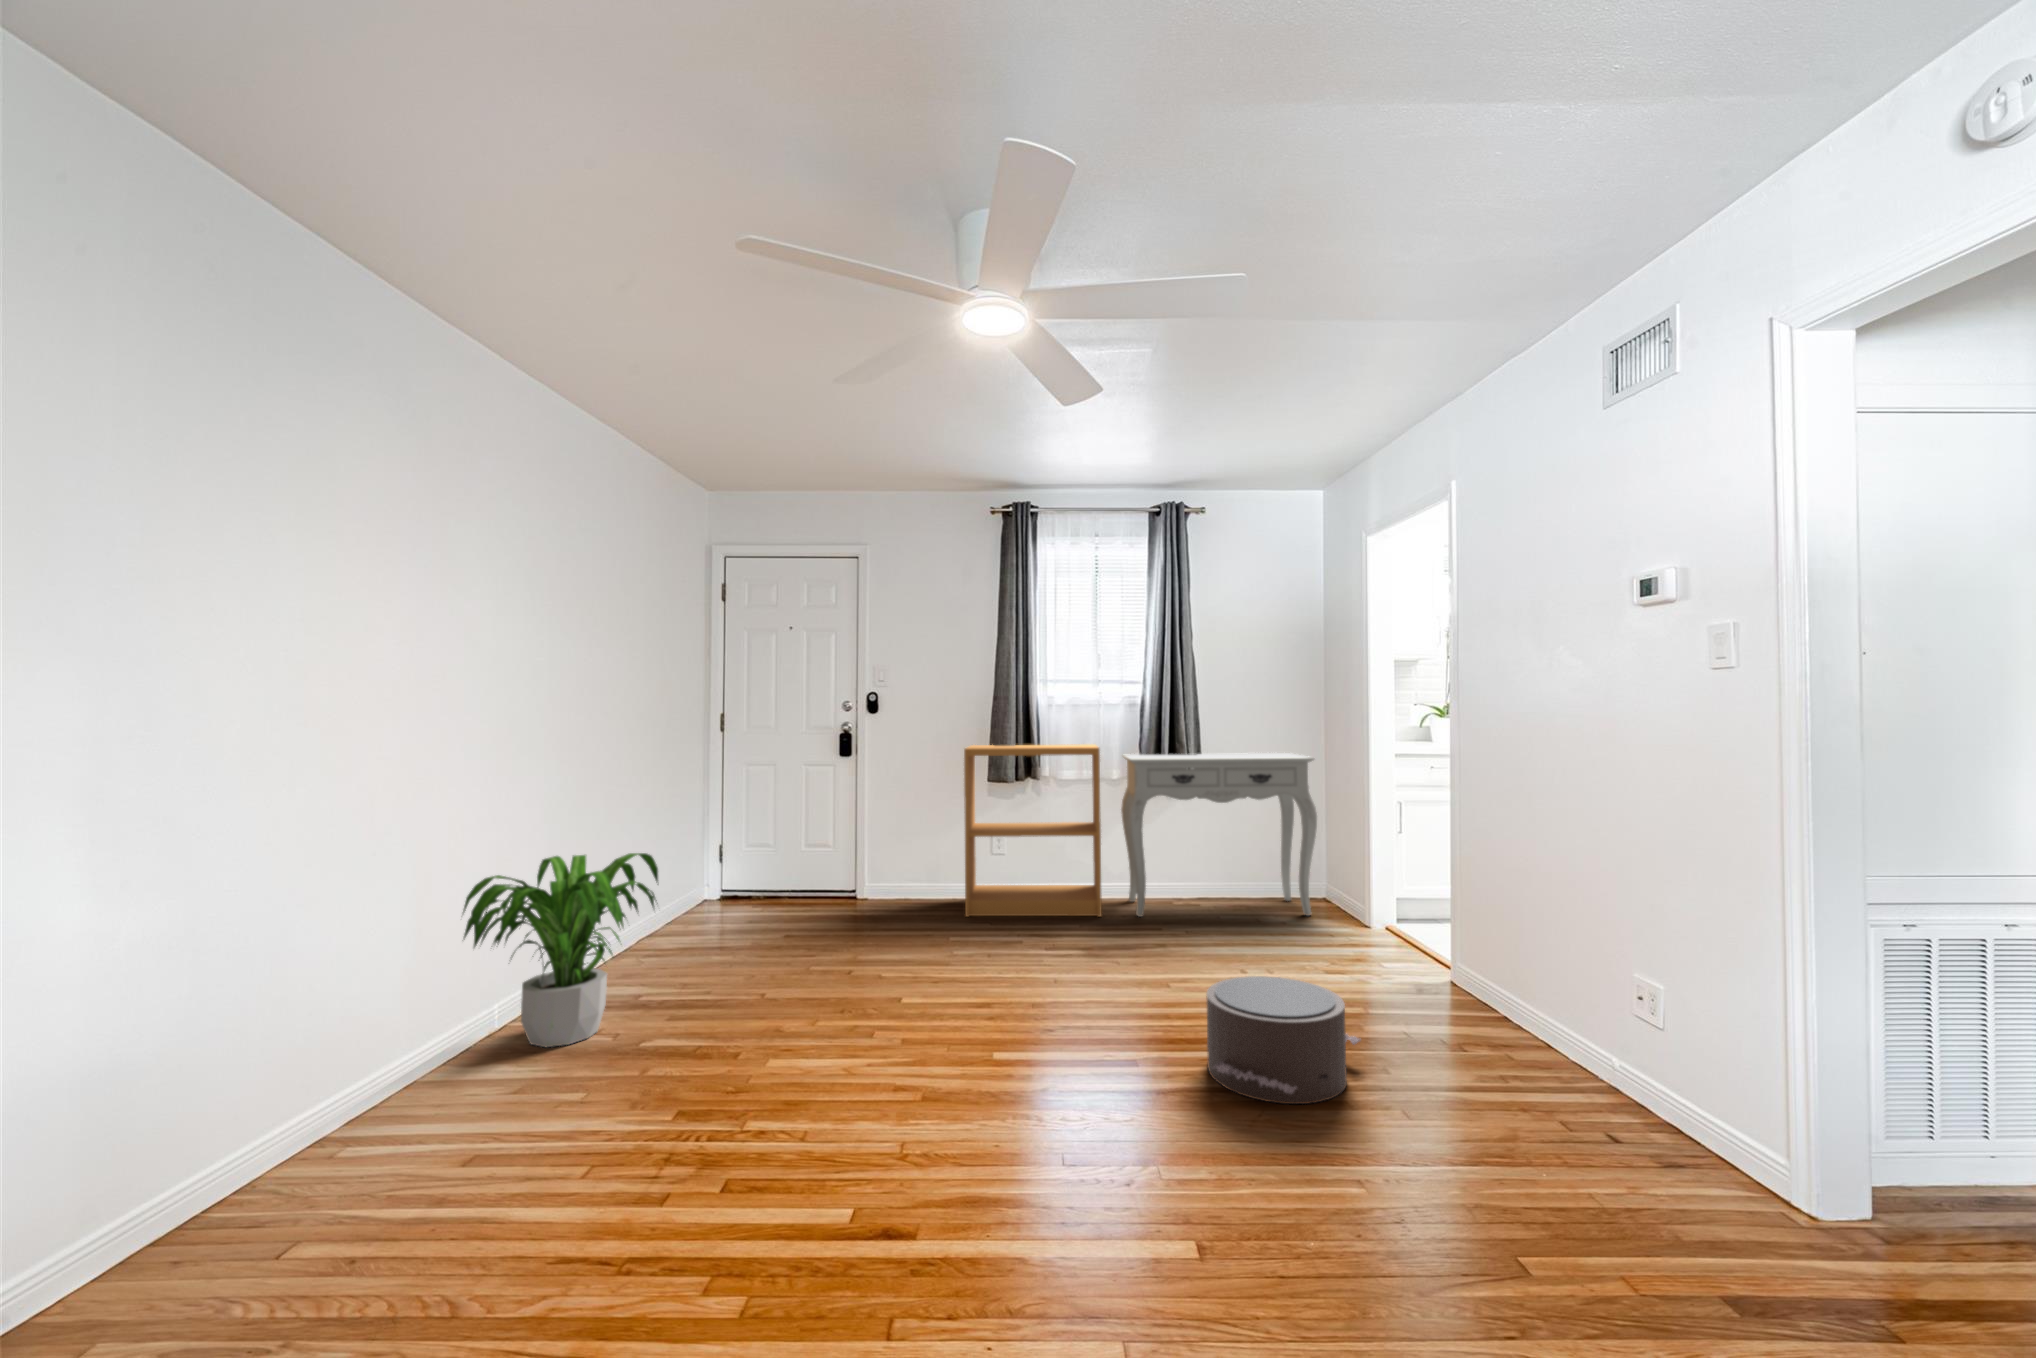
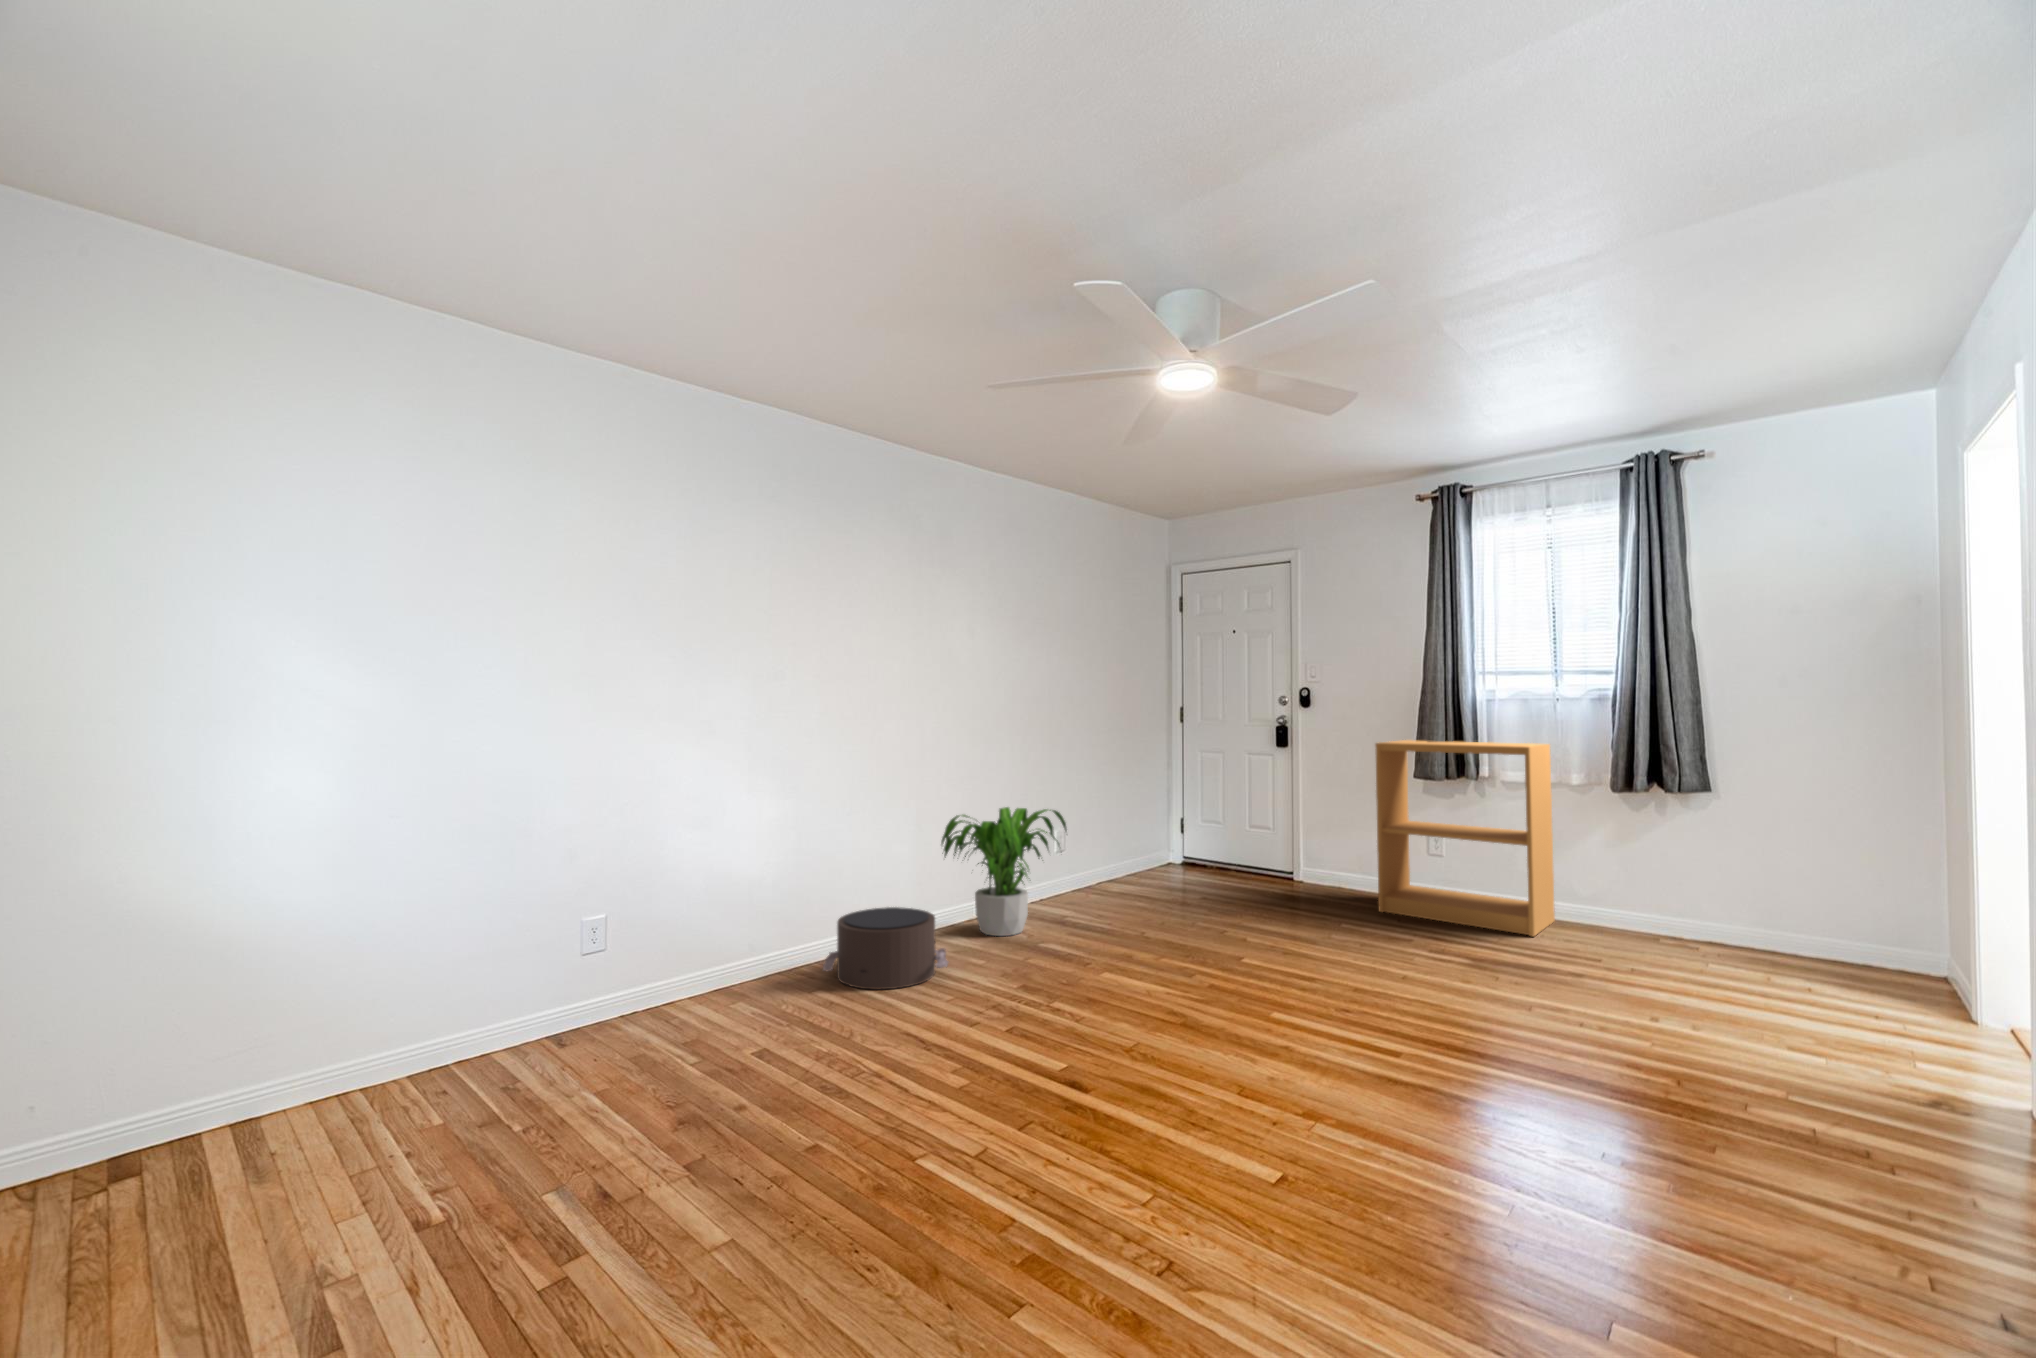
console table: present [1121,753,1317,917] -> none [1569,757,1869,987]
pouf: present [1207,976,1360,1104] -> present [823,907,948,989]

